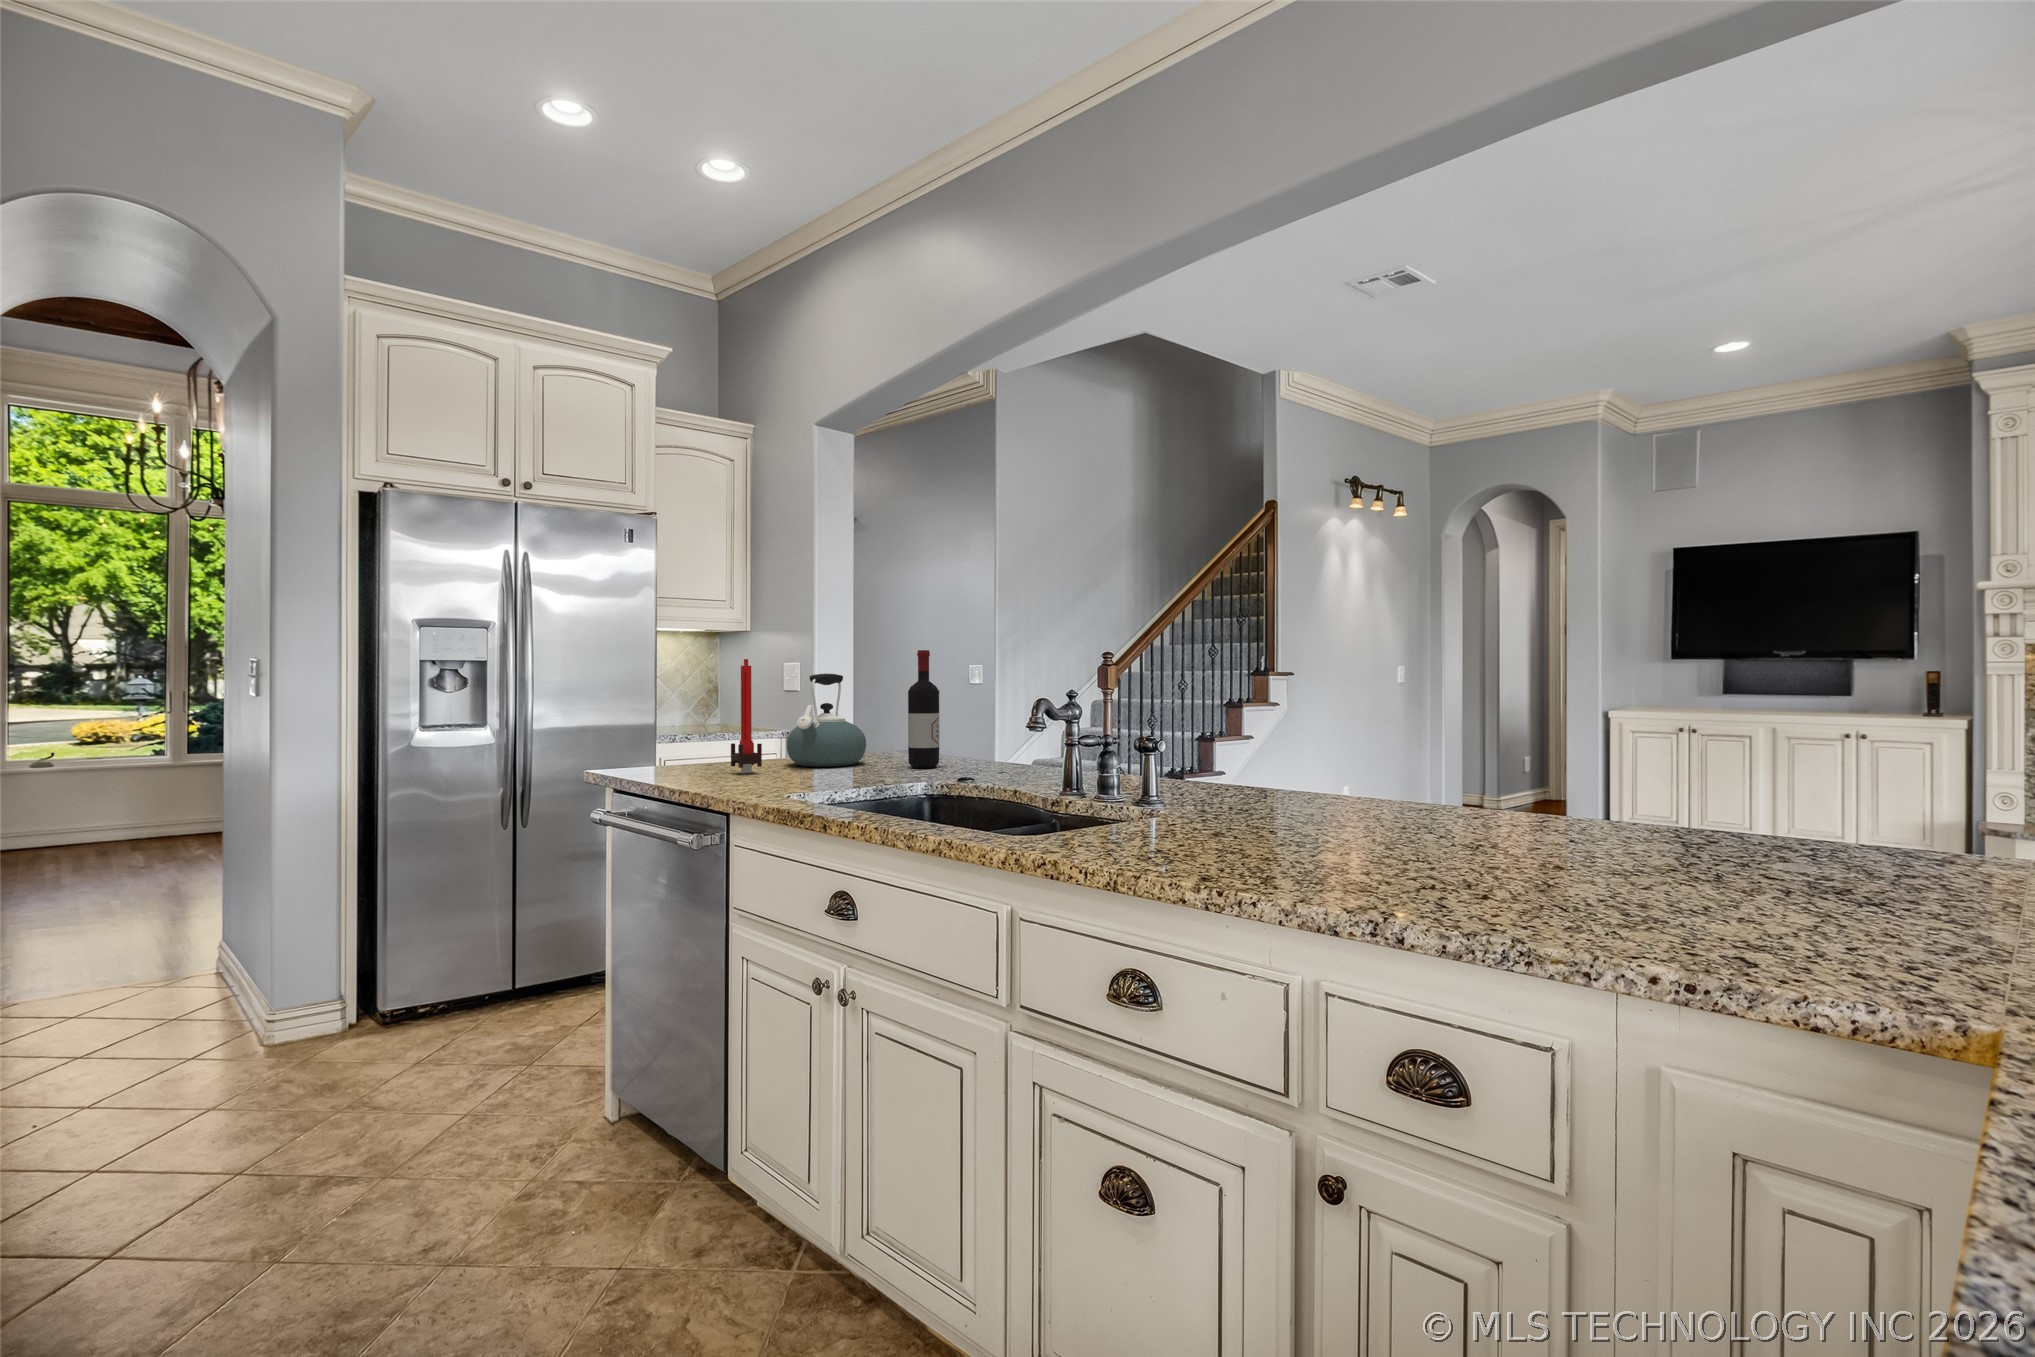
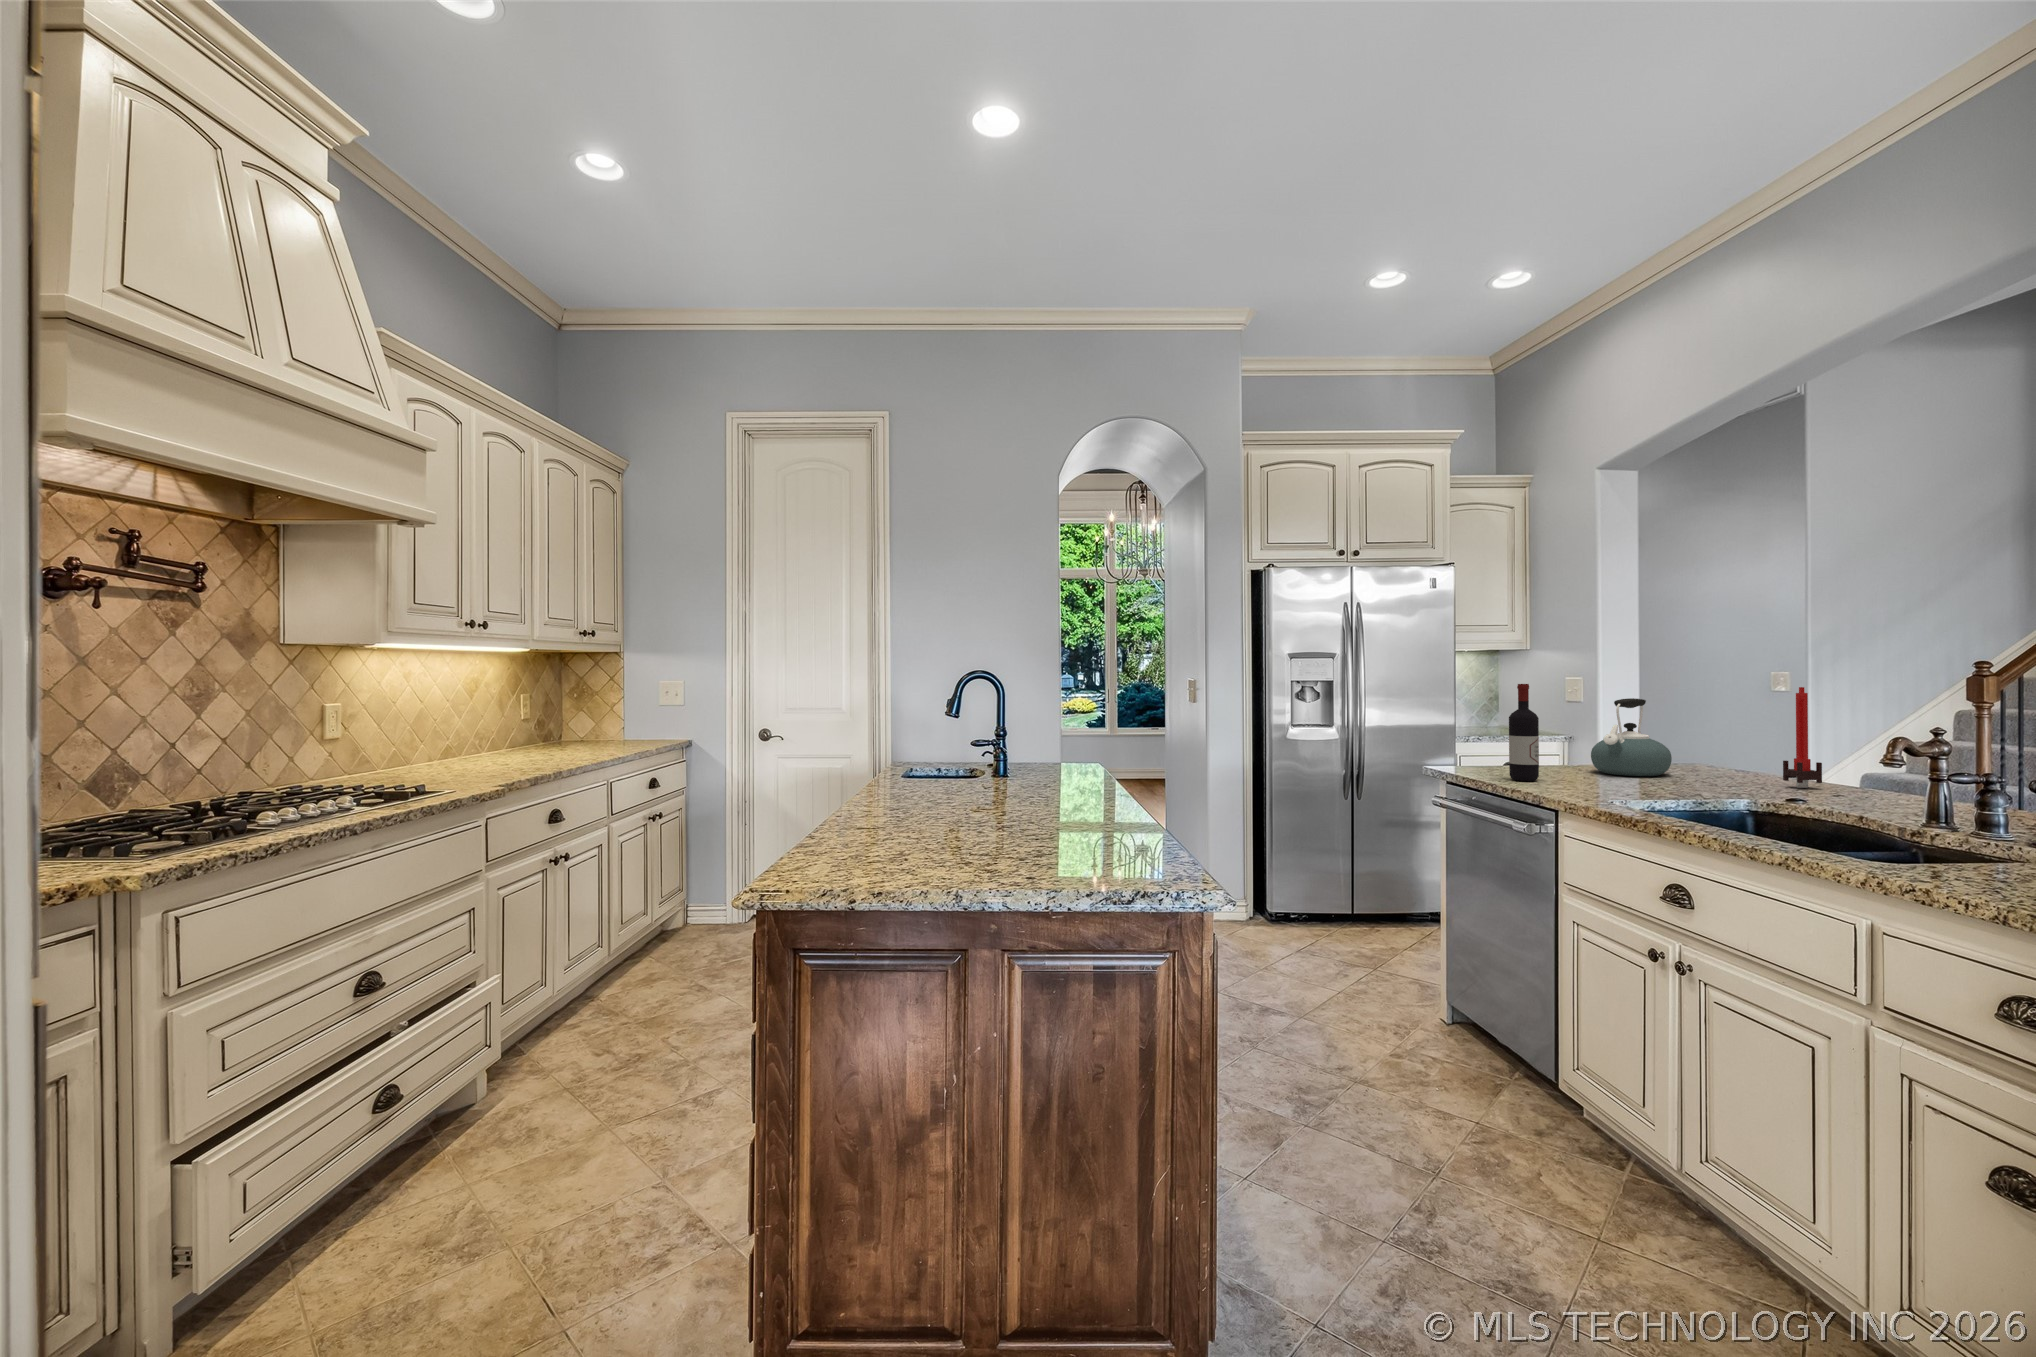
wine bottle: present [908,650,939,768] -> present [1509,684,1539,781]
candle: present [731,659,762,773] -> present [1783,687,1822,788]

